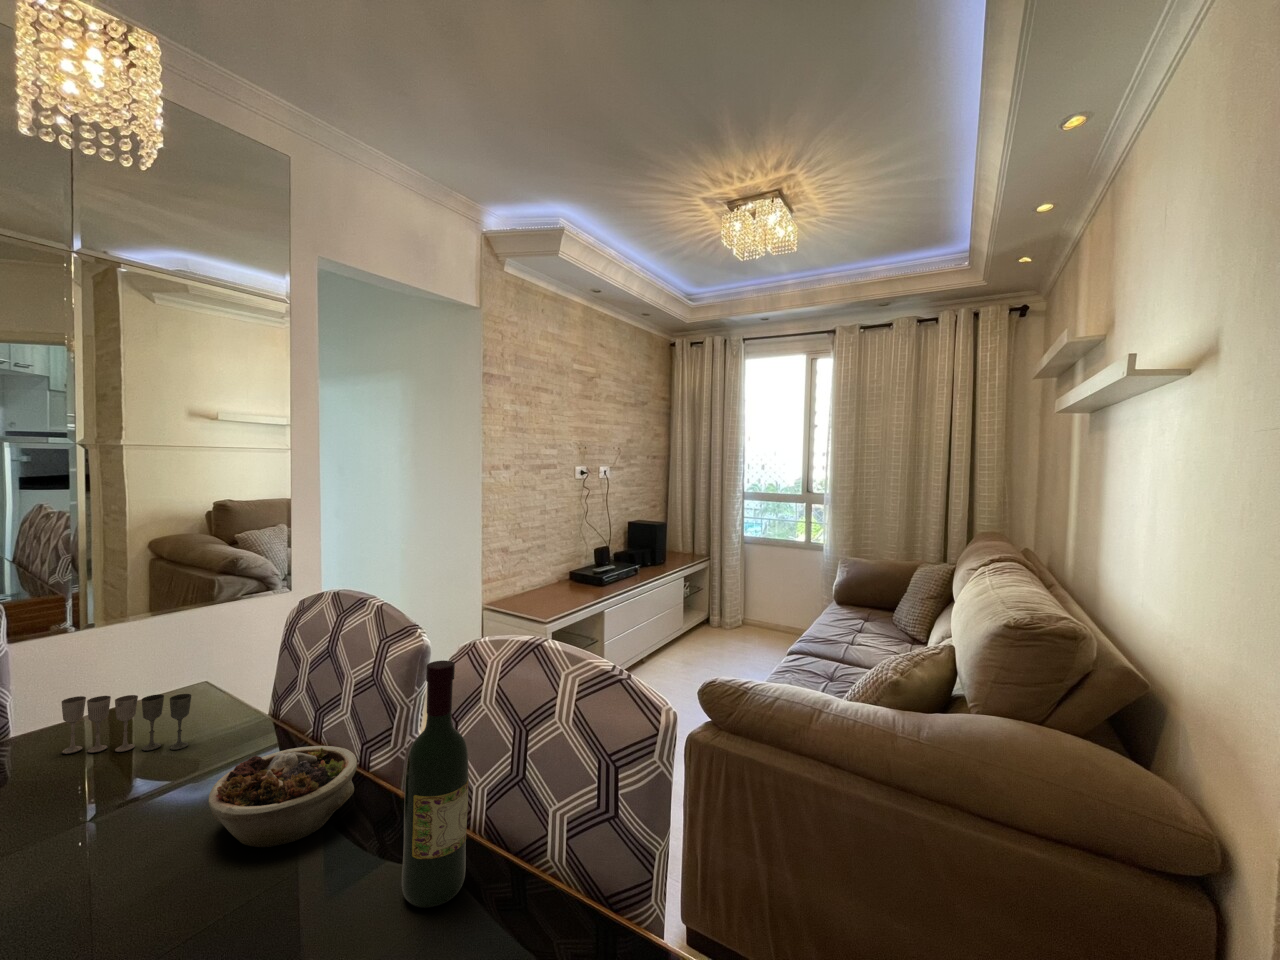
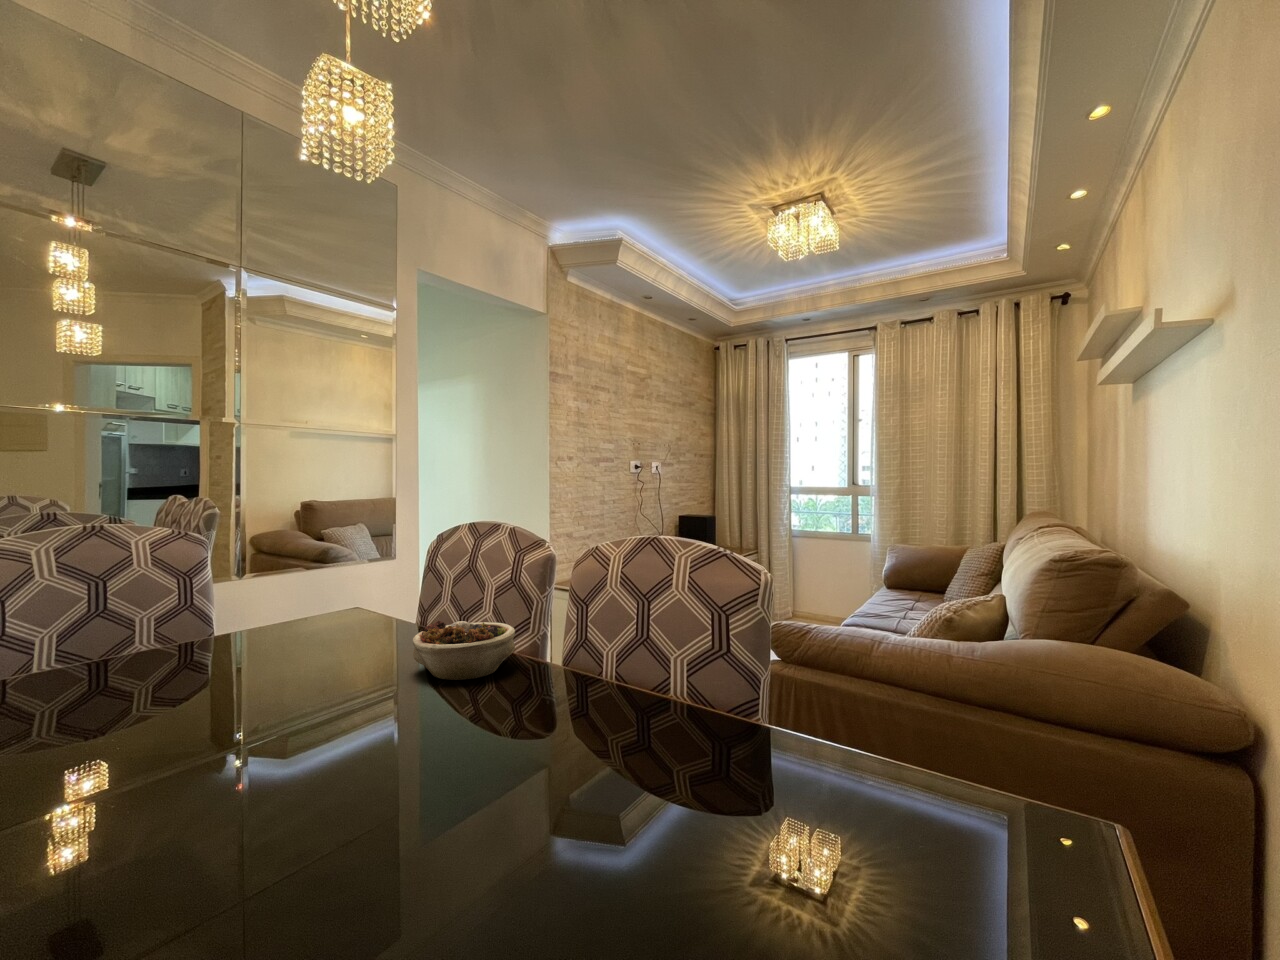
wine bottle: present [402,660,469,908] -> none [572,524,618,704]
wine glass: present [62,694,191,754] -> none [273,597,367,640]

